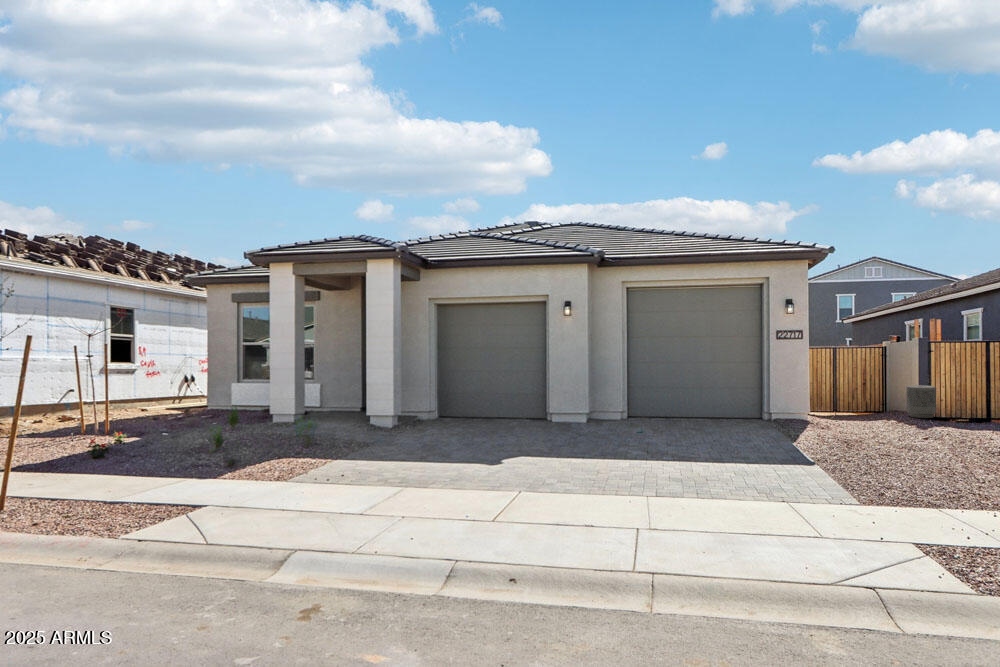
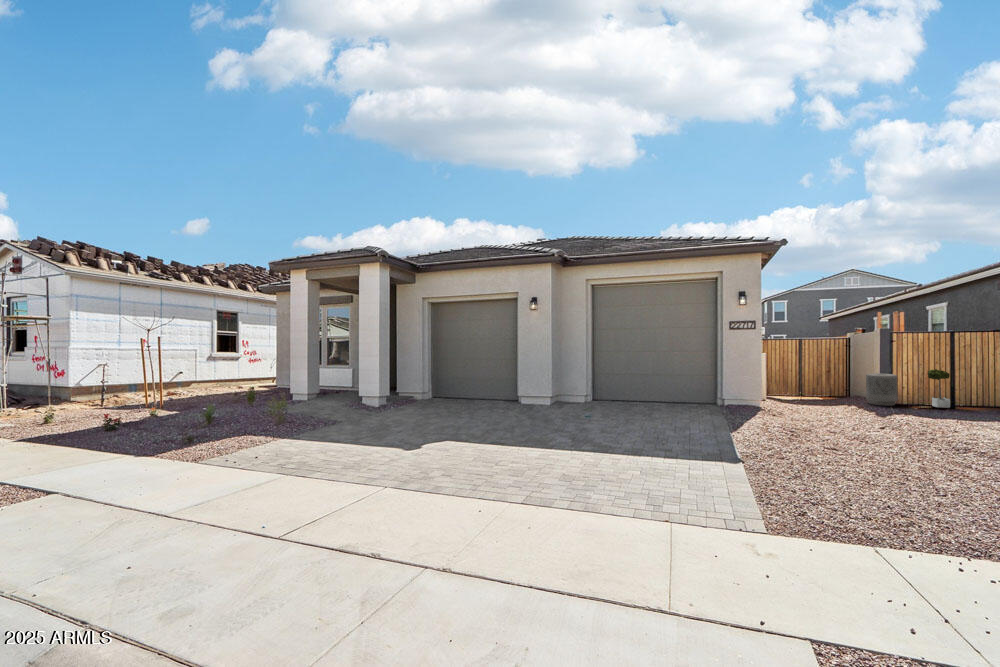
potted tree: none [963,380,984,419] -> present [928,369,950,408]

